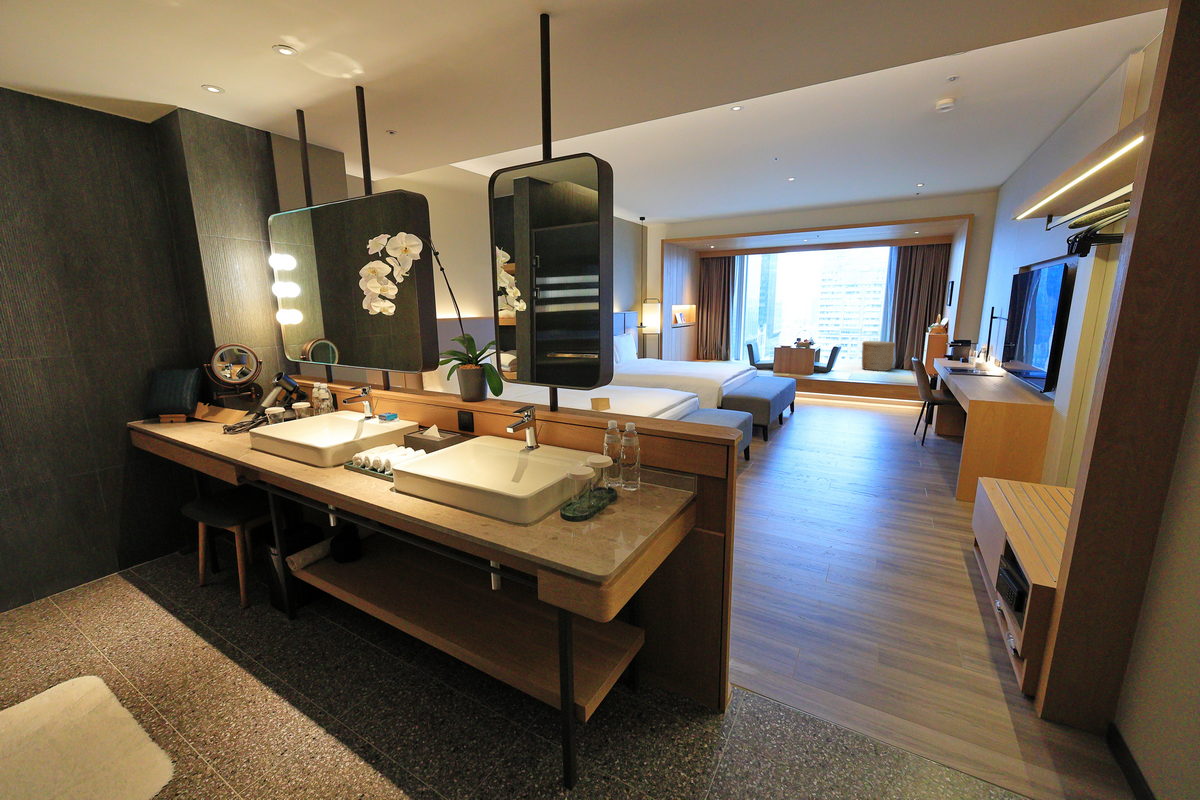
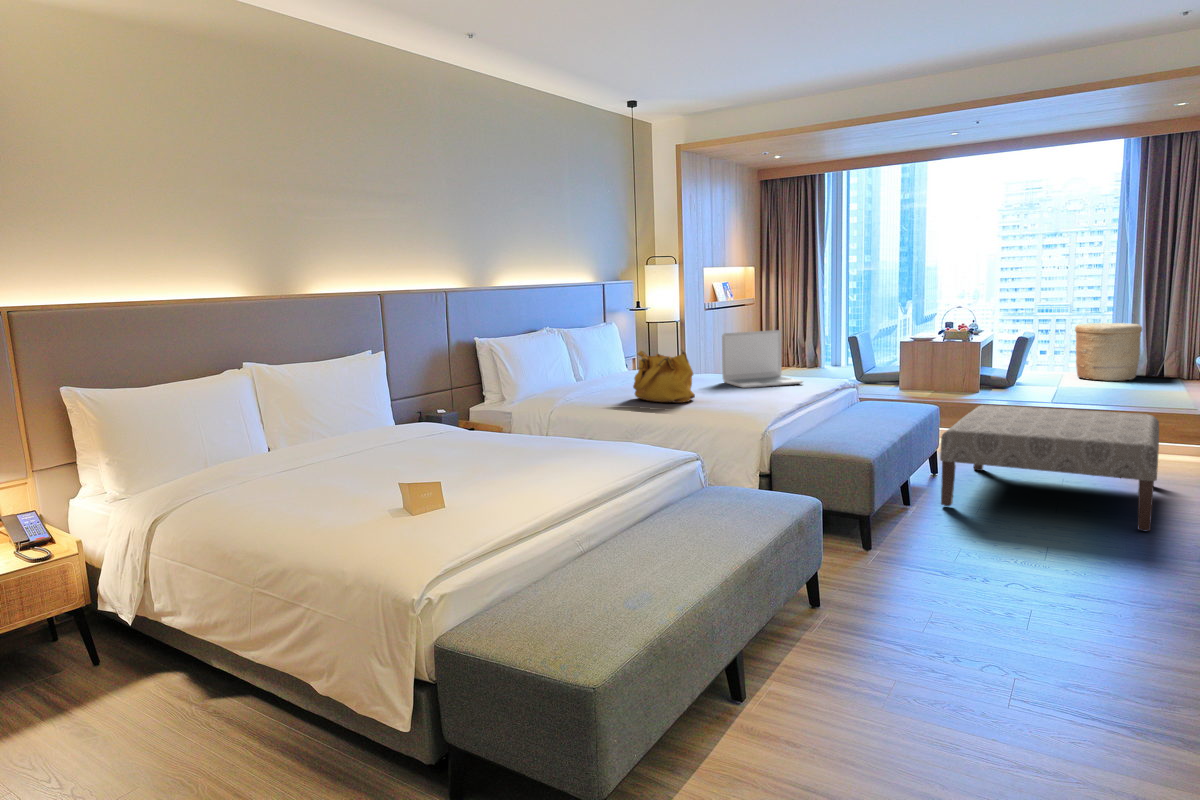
laptop: none [691,339,732,367] -> present [722,330,803,388]
handbag: none [653,346,683,372] -> present [633,350,695,403]
ottoman: none [798,379,900,435] -> present [940,405,1159,531]

